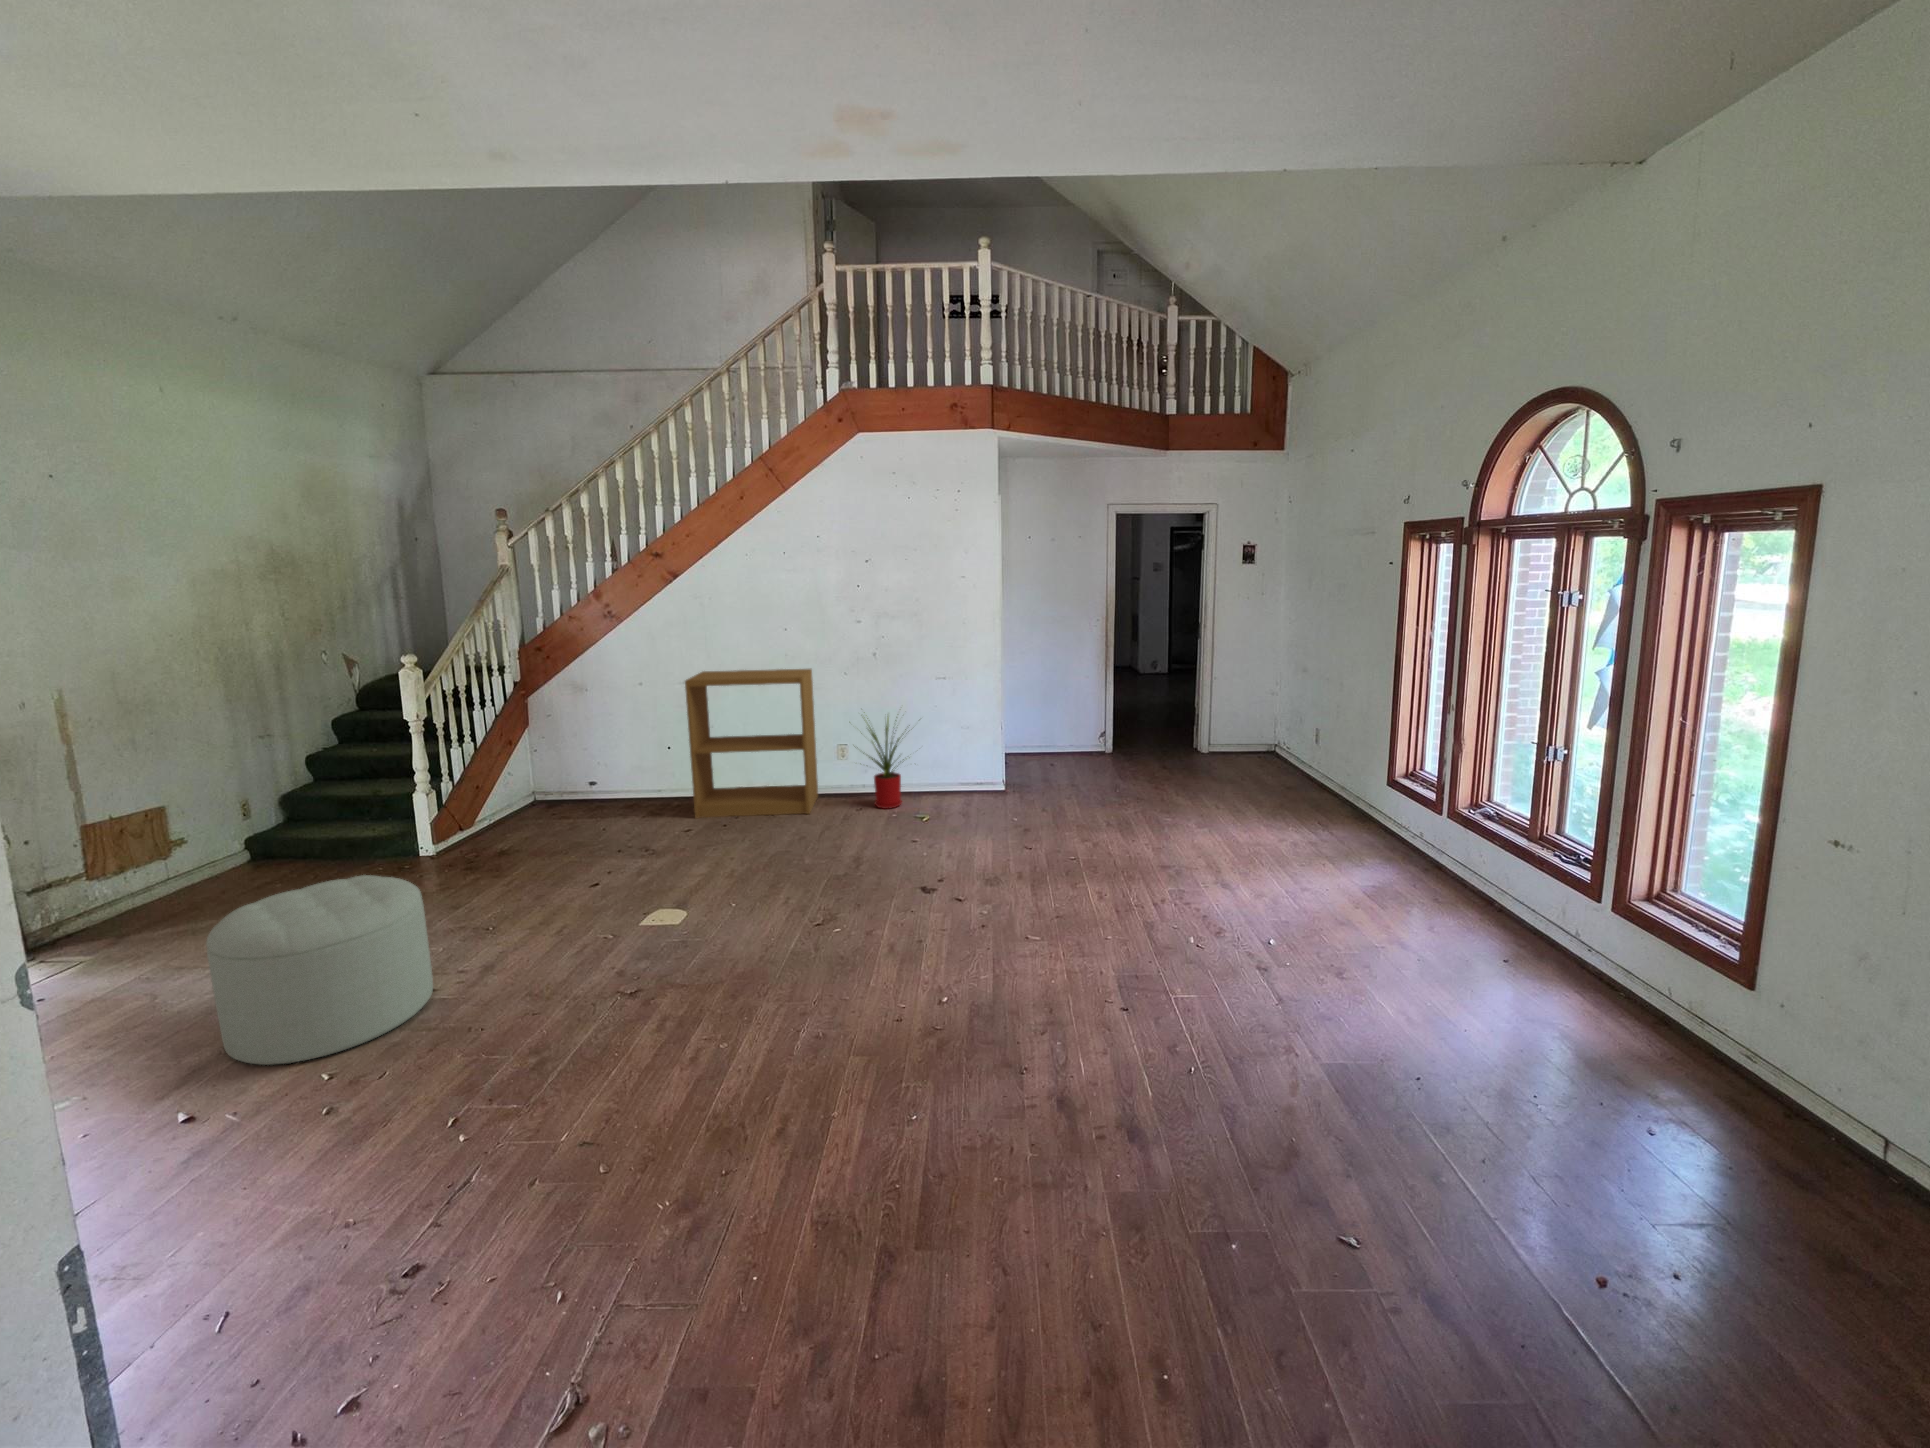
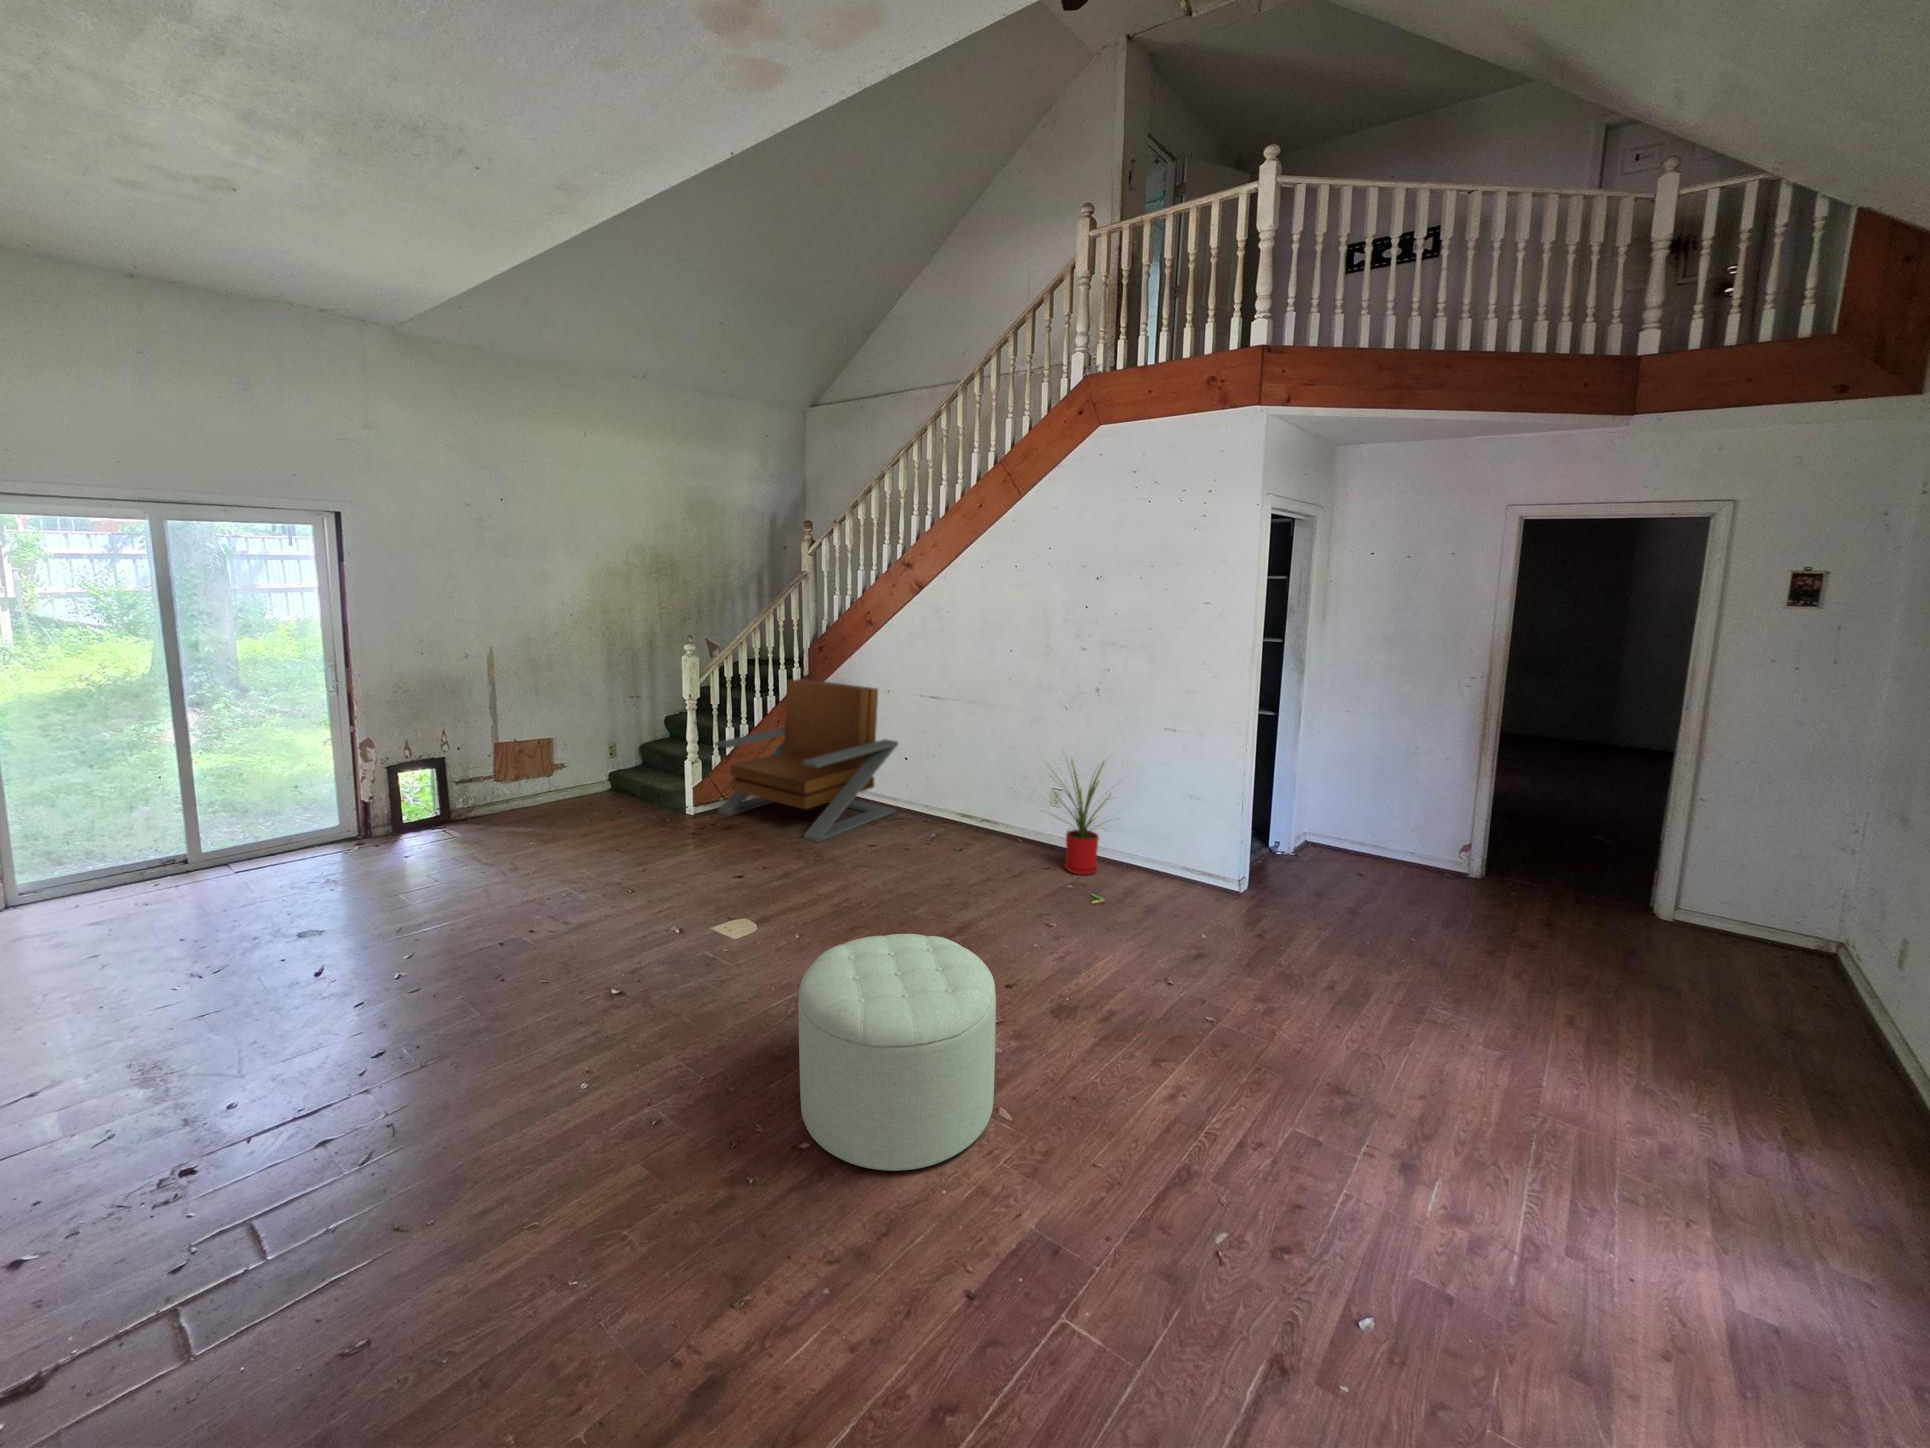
bookshelf: present [685,669,818,819] -> none [894,685,1029,858]
lounge chair: none [455,681,673,848] -> present [715,679,898,842]
ottoman: present [206,875,433,1065] -> present [798,934,996,1171]

